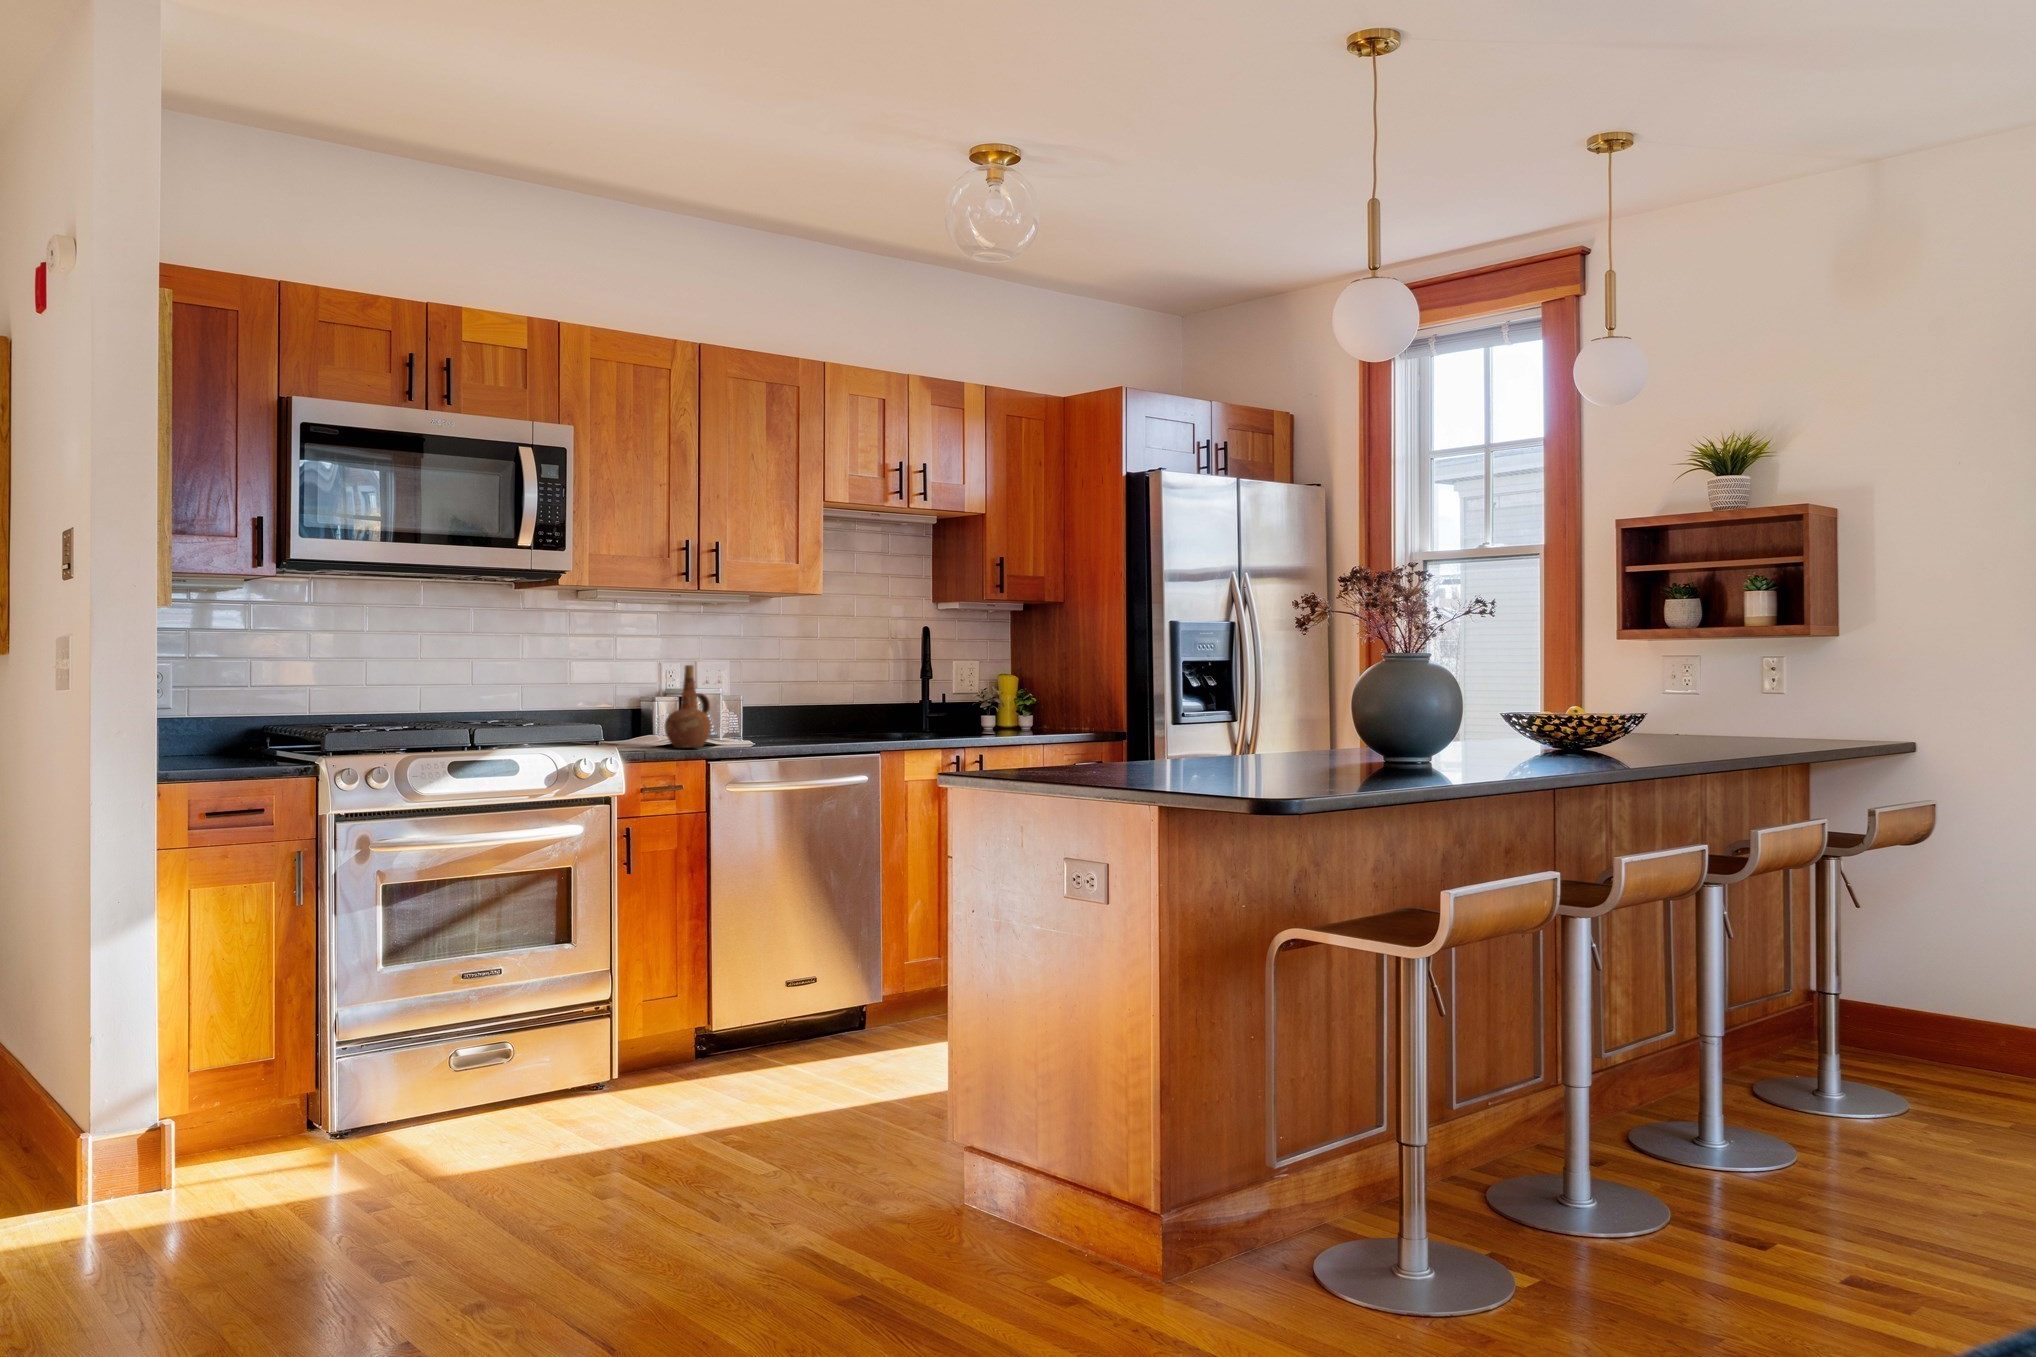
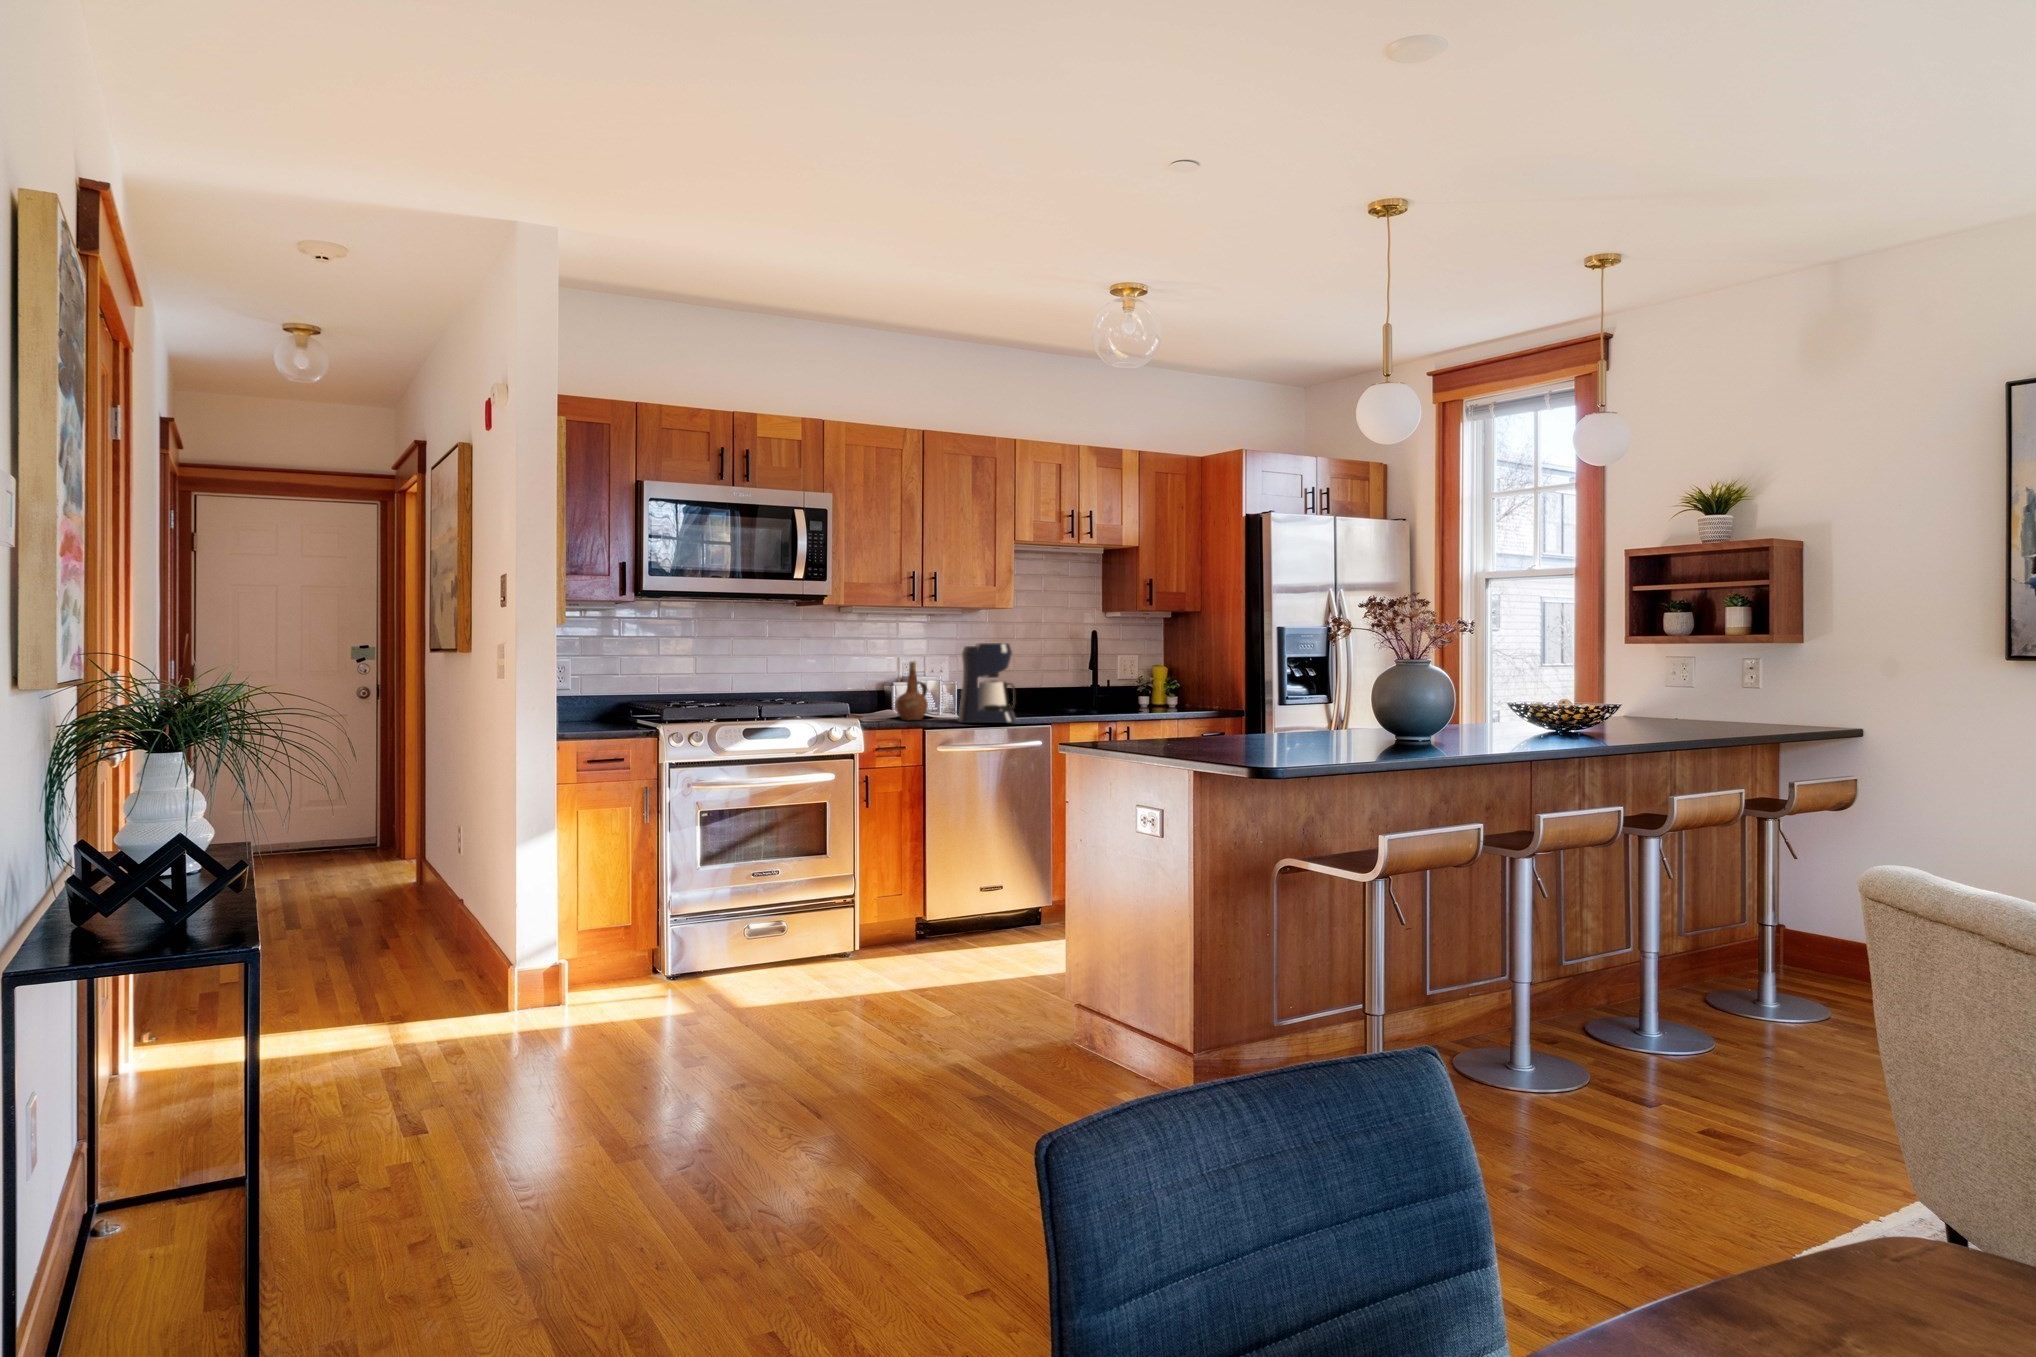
coffee maker: none [754,639,837,751] -> present [958,643,1016,723]

